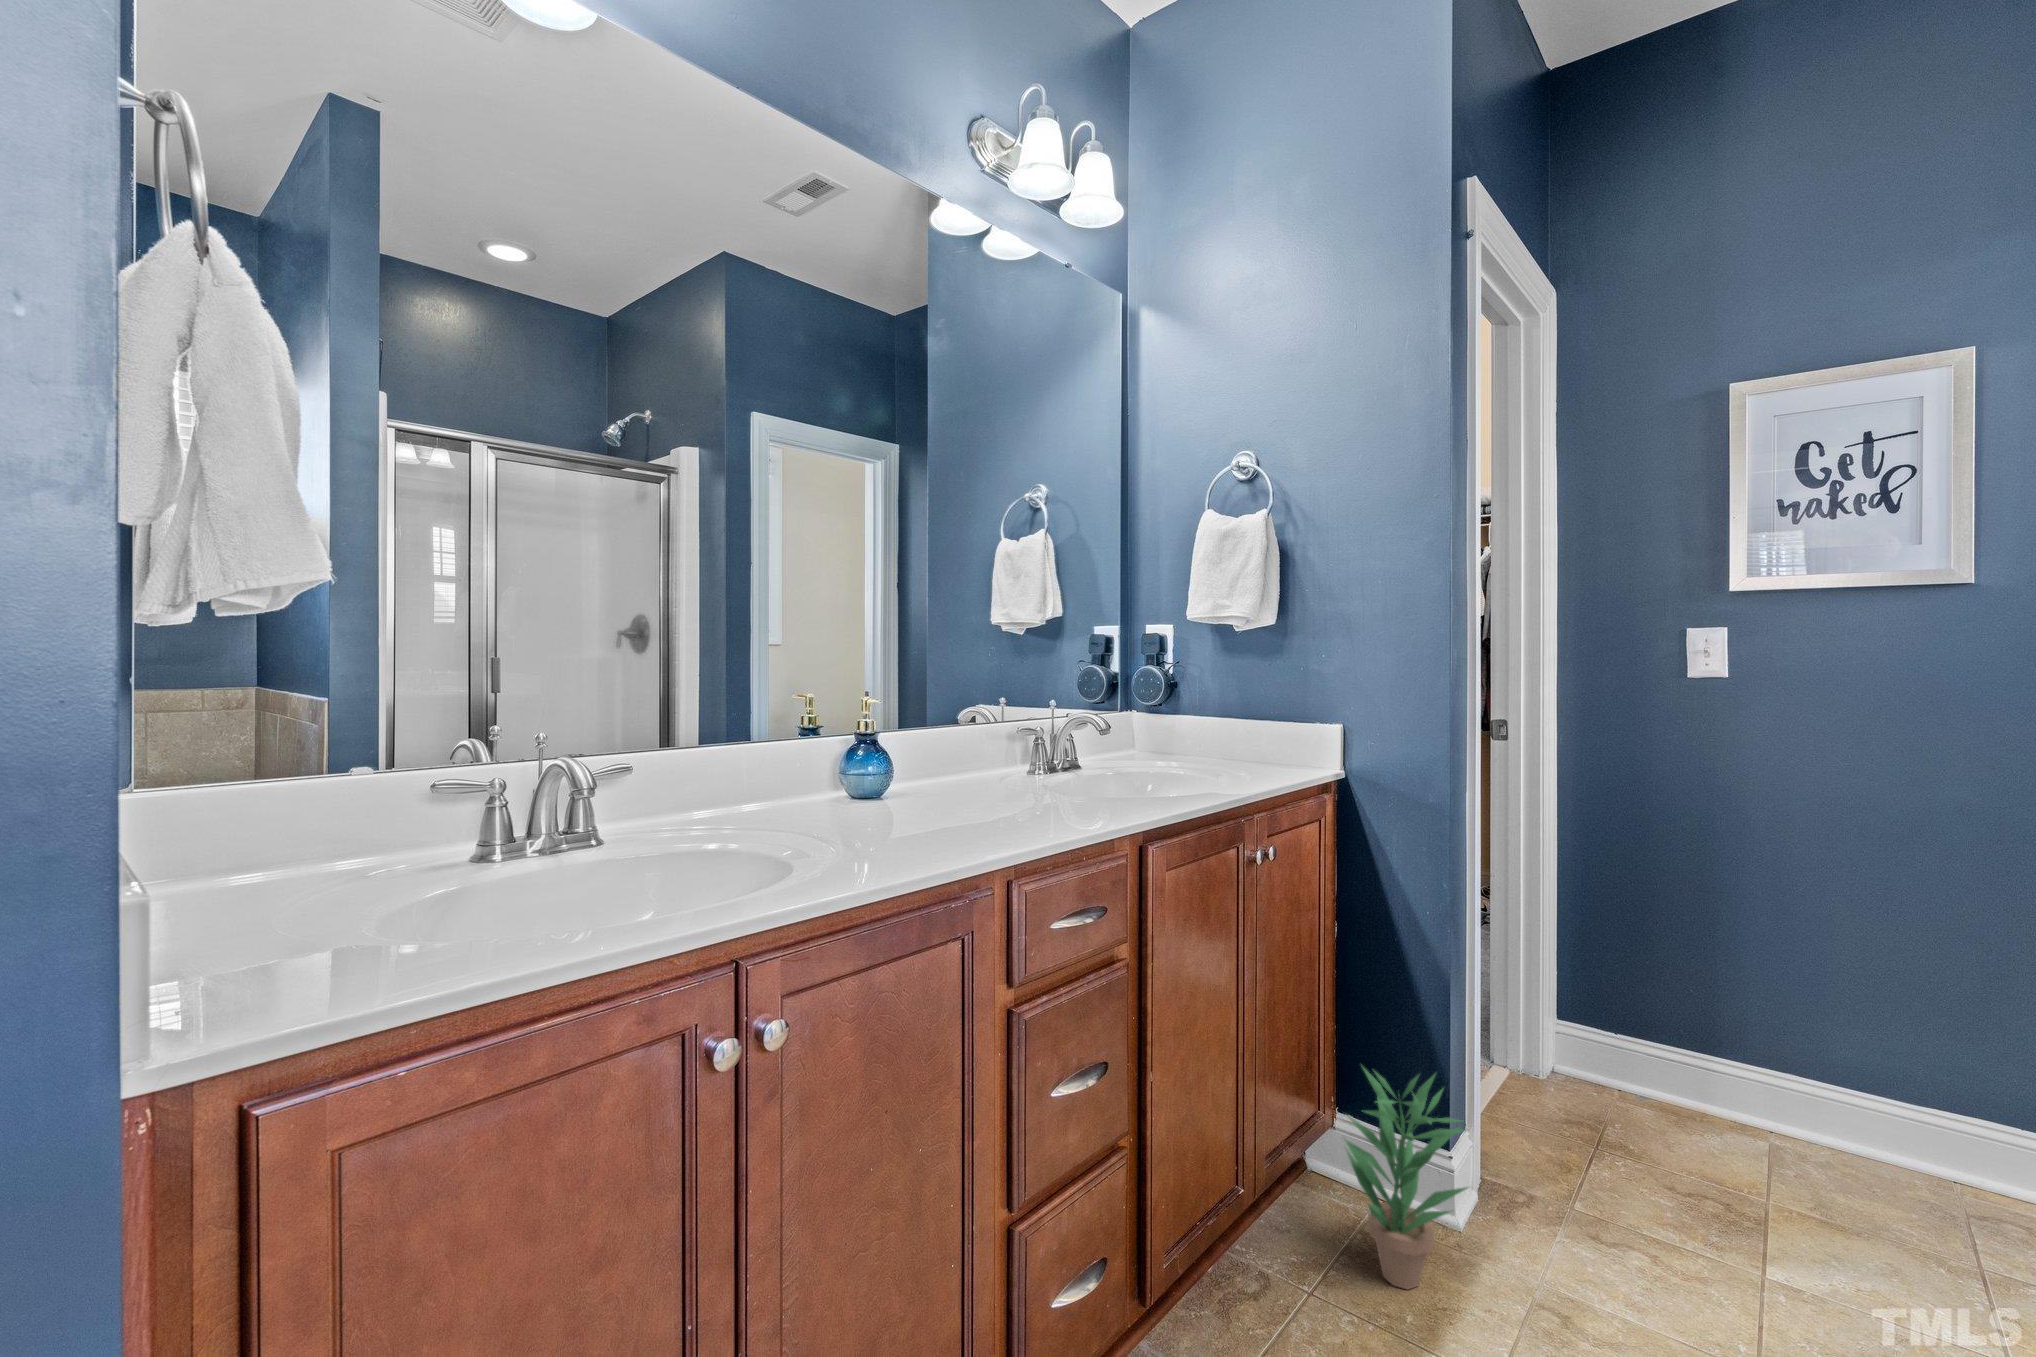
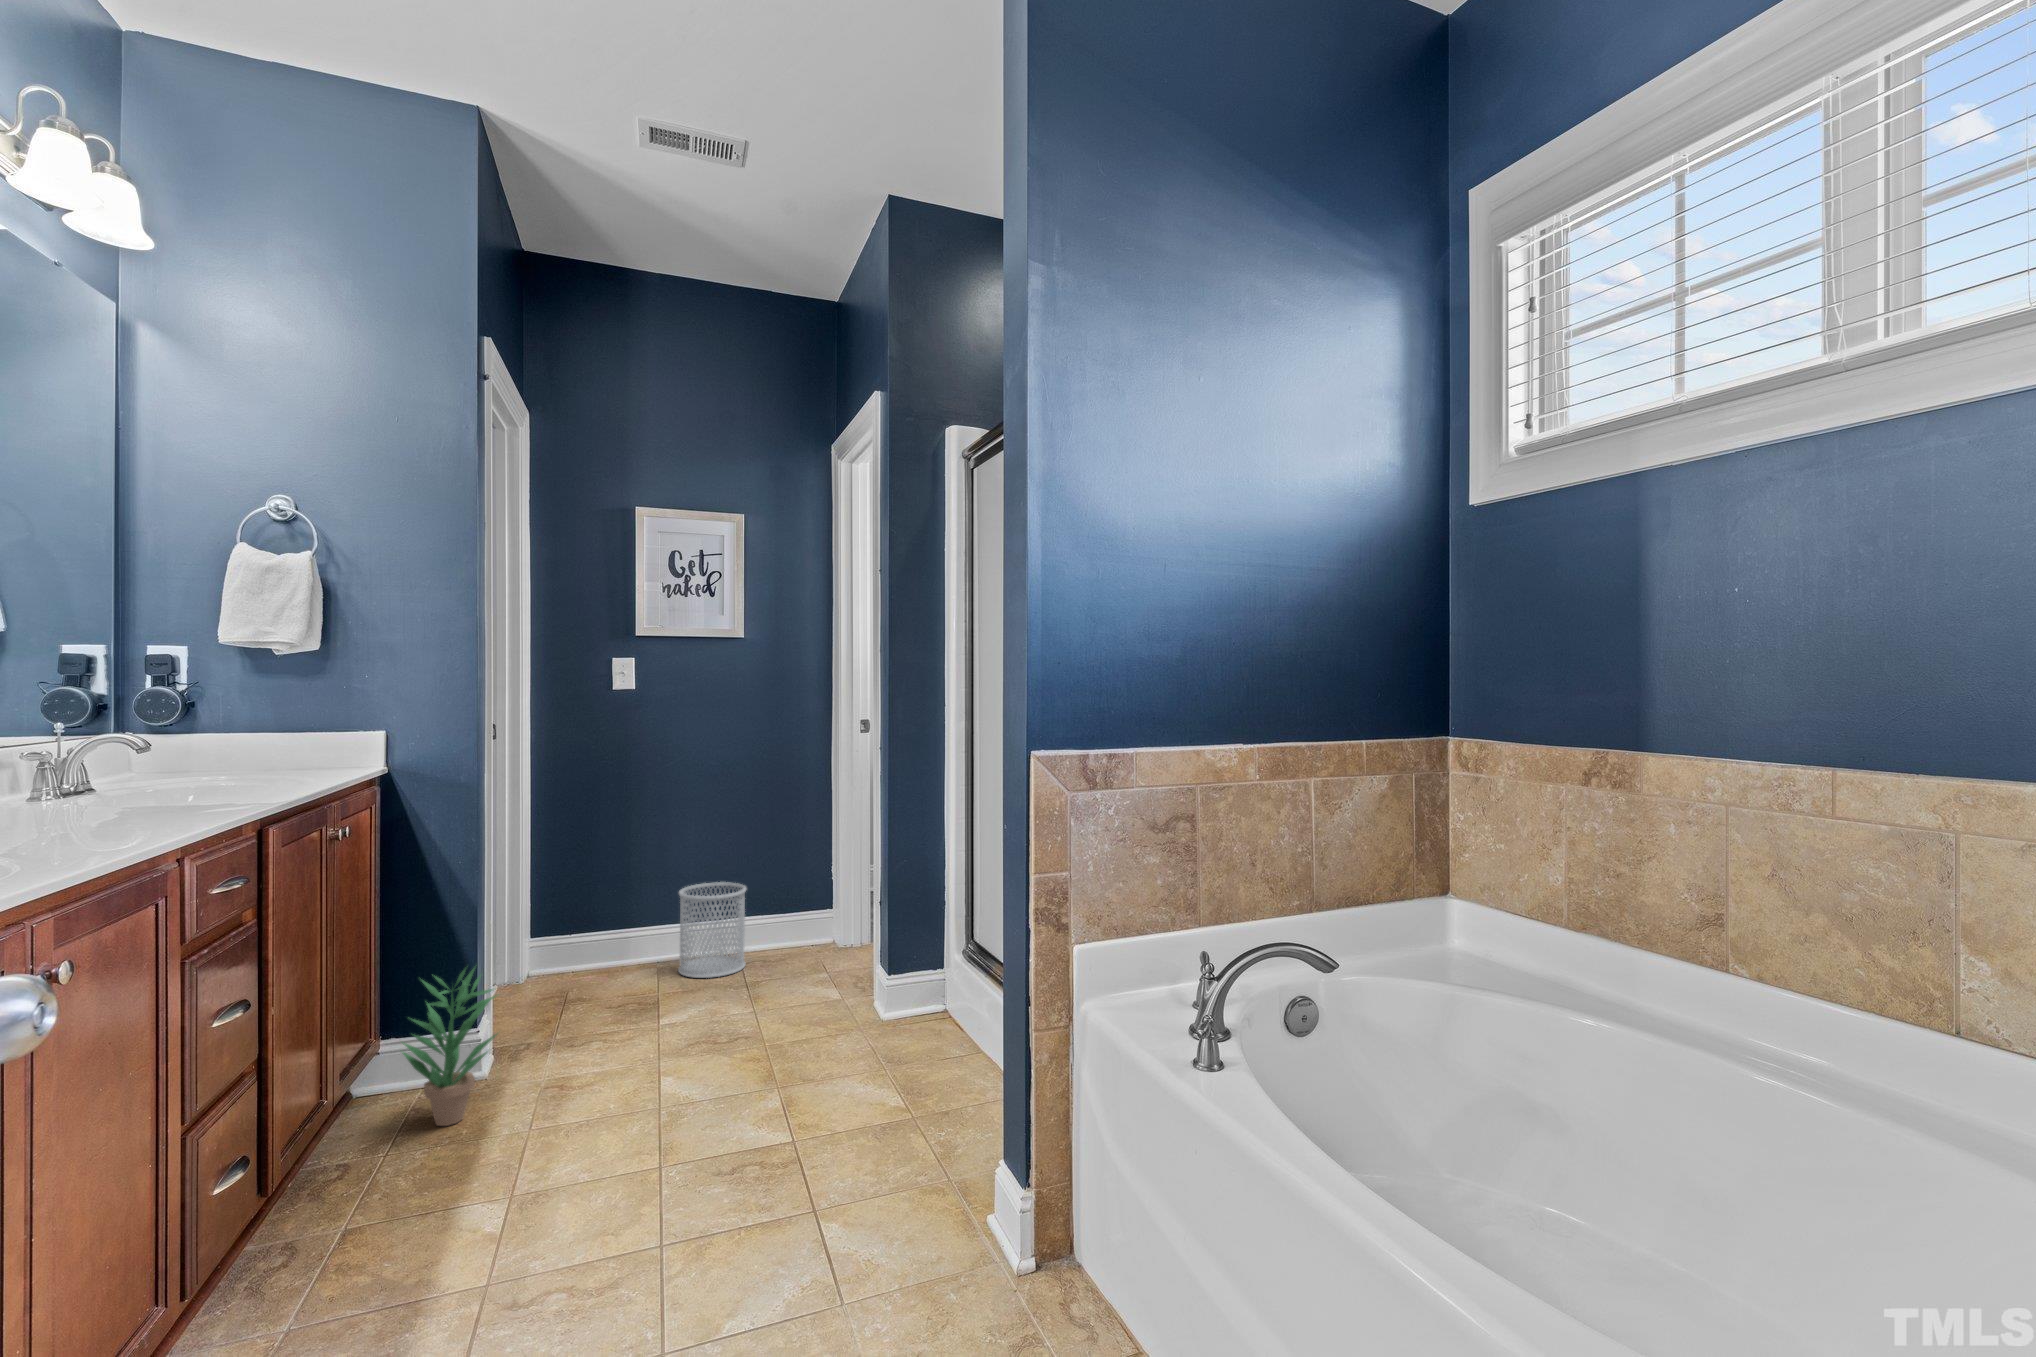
wastebasket: none [1814,1011,1980,1208] -> present [678,882,746,978]

